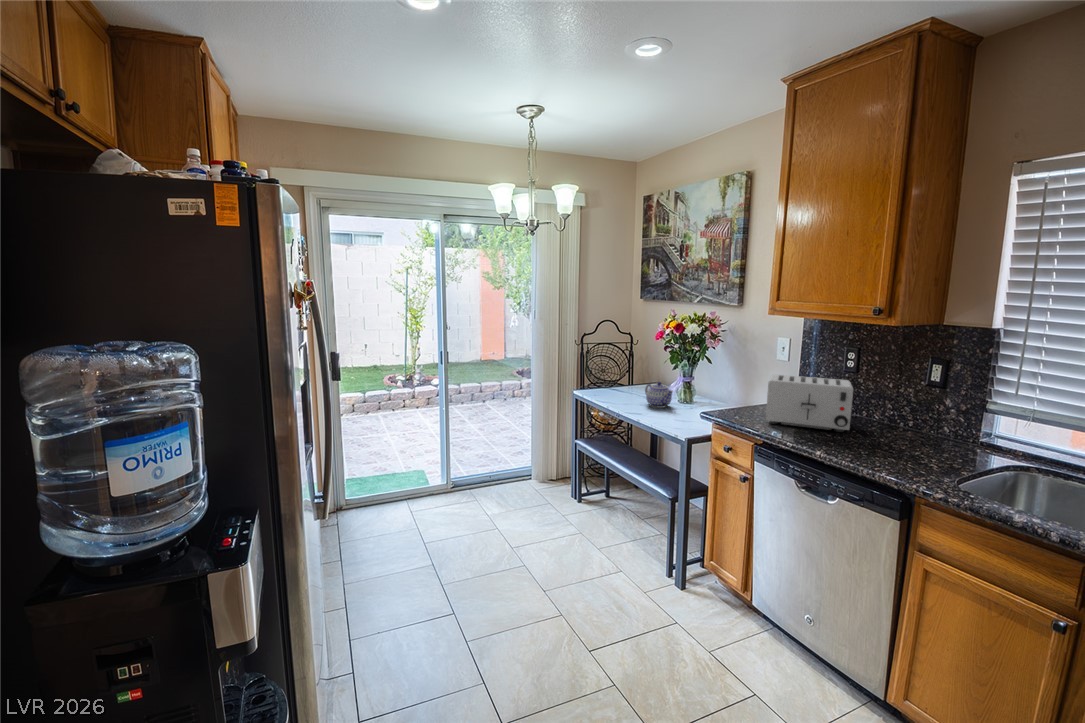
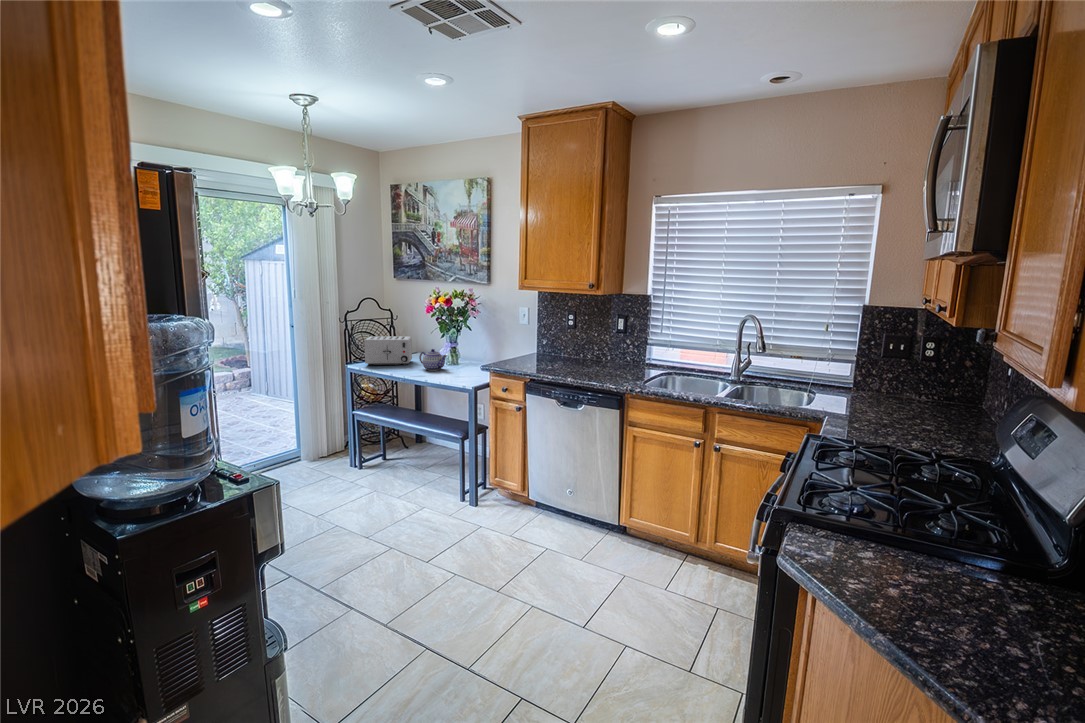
toaster: present [766,374,853,432] -> present [364,336,412,365]

